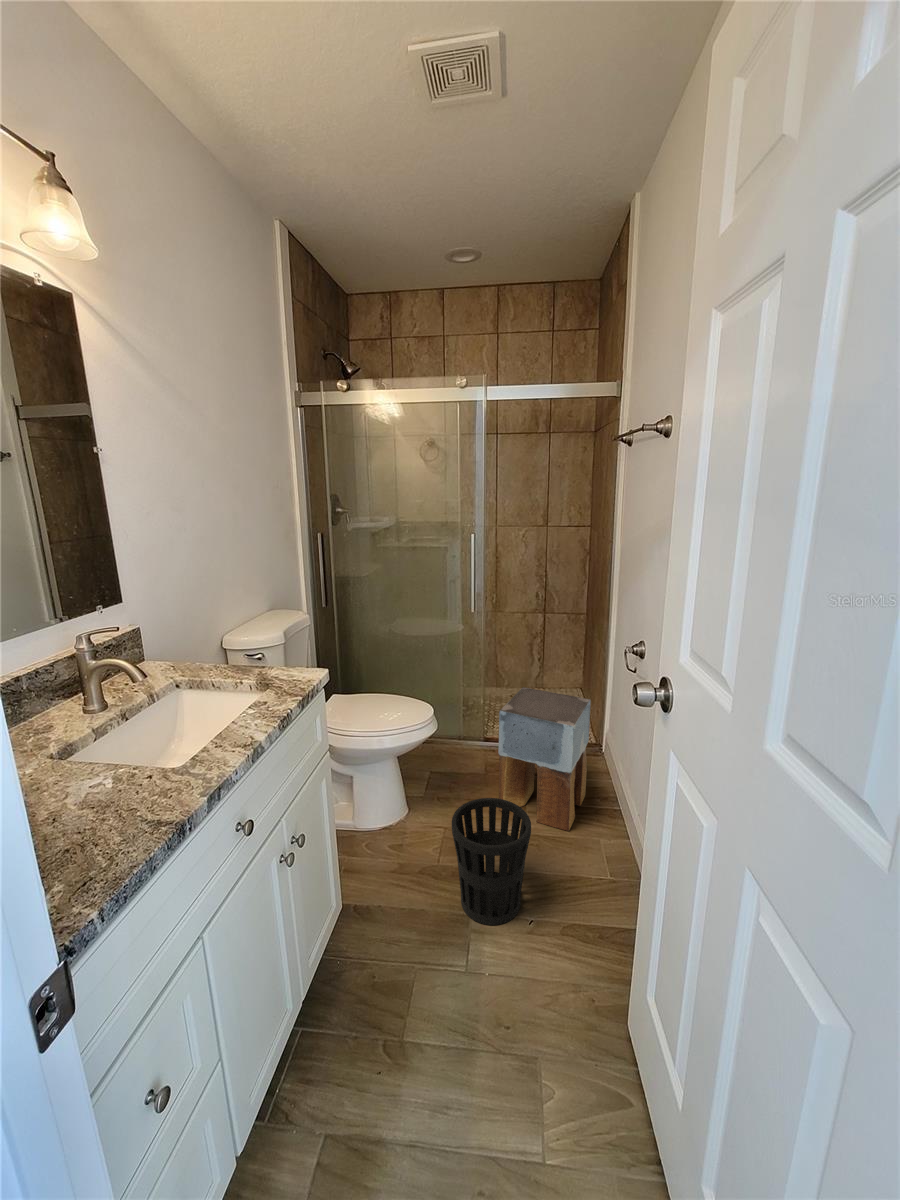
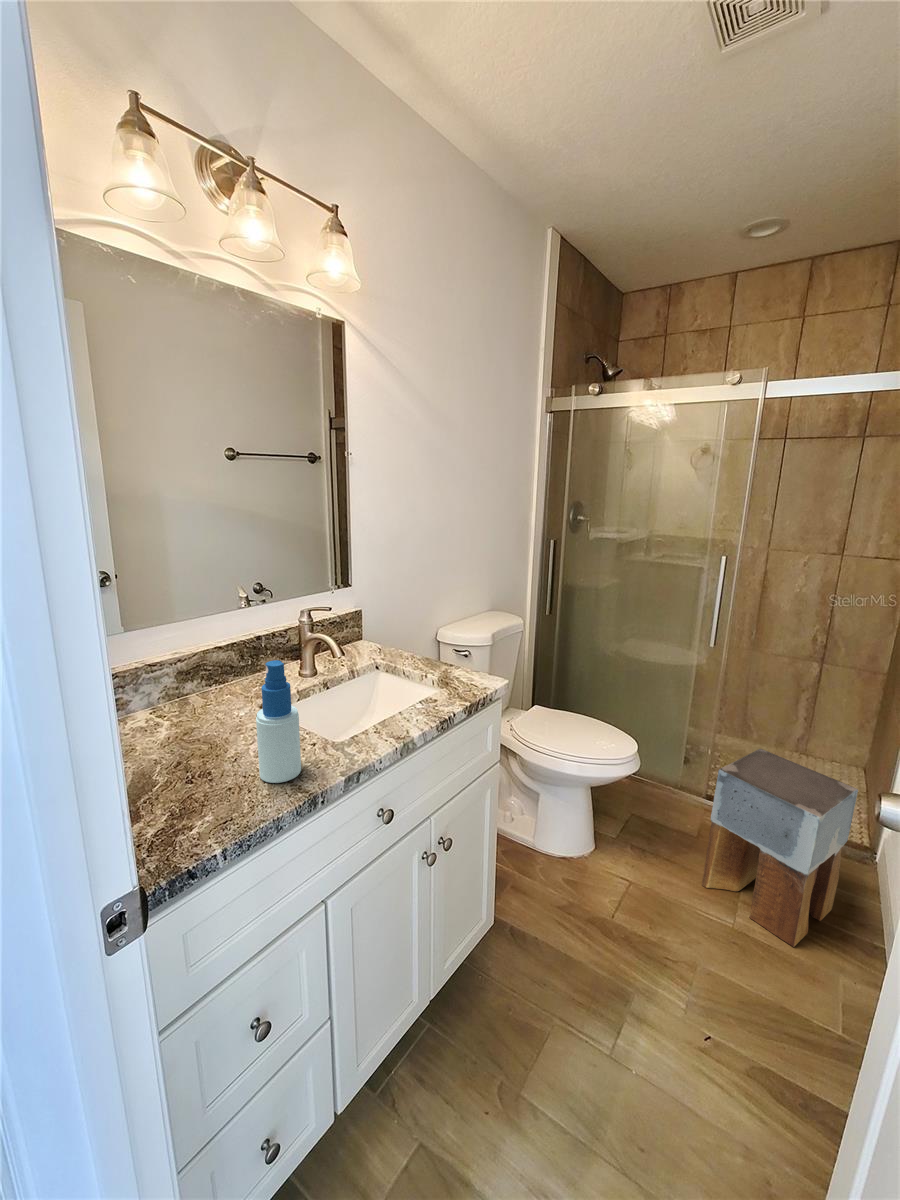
spray bottle: none [87,689,151,829] -> present [256,660,301,783]
wastebasket: present [452,798,531,925] -> none [625,864,728,1023]

